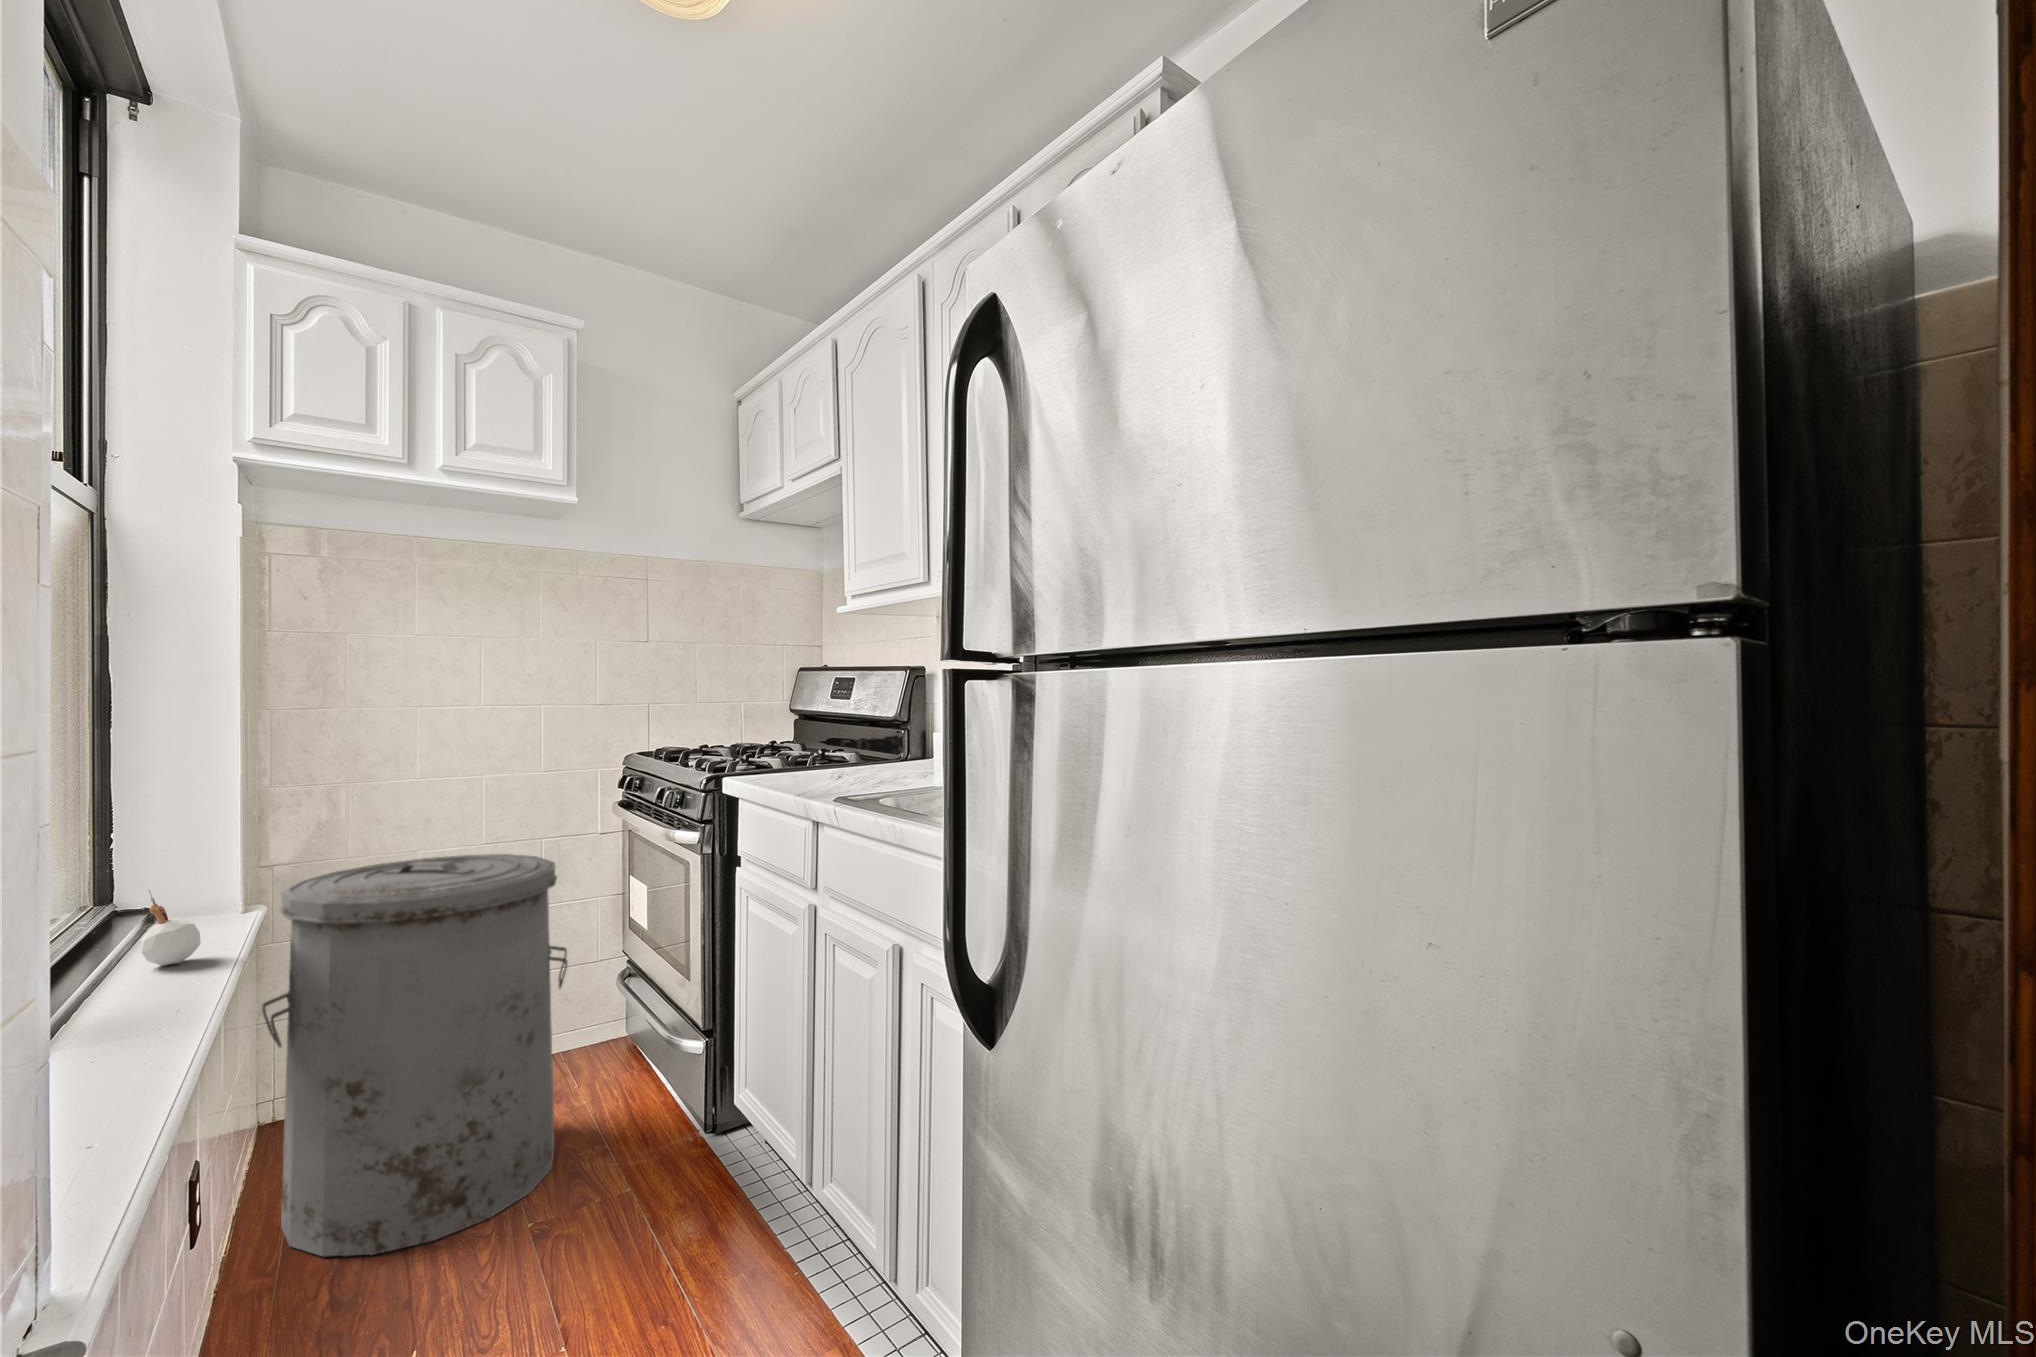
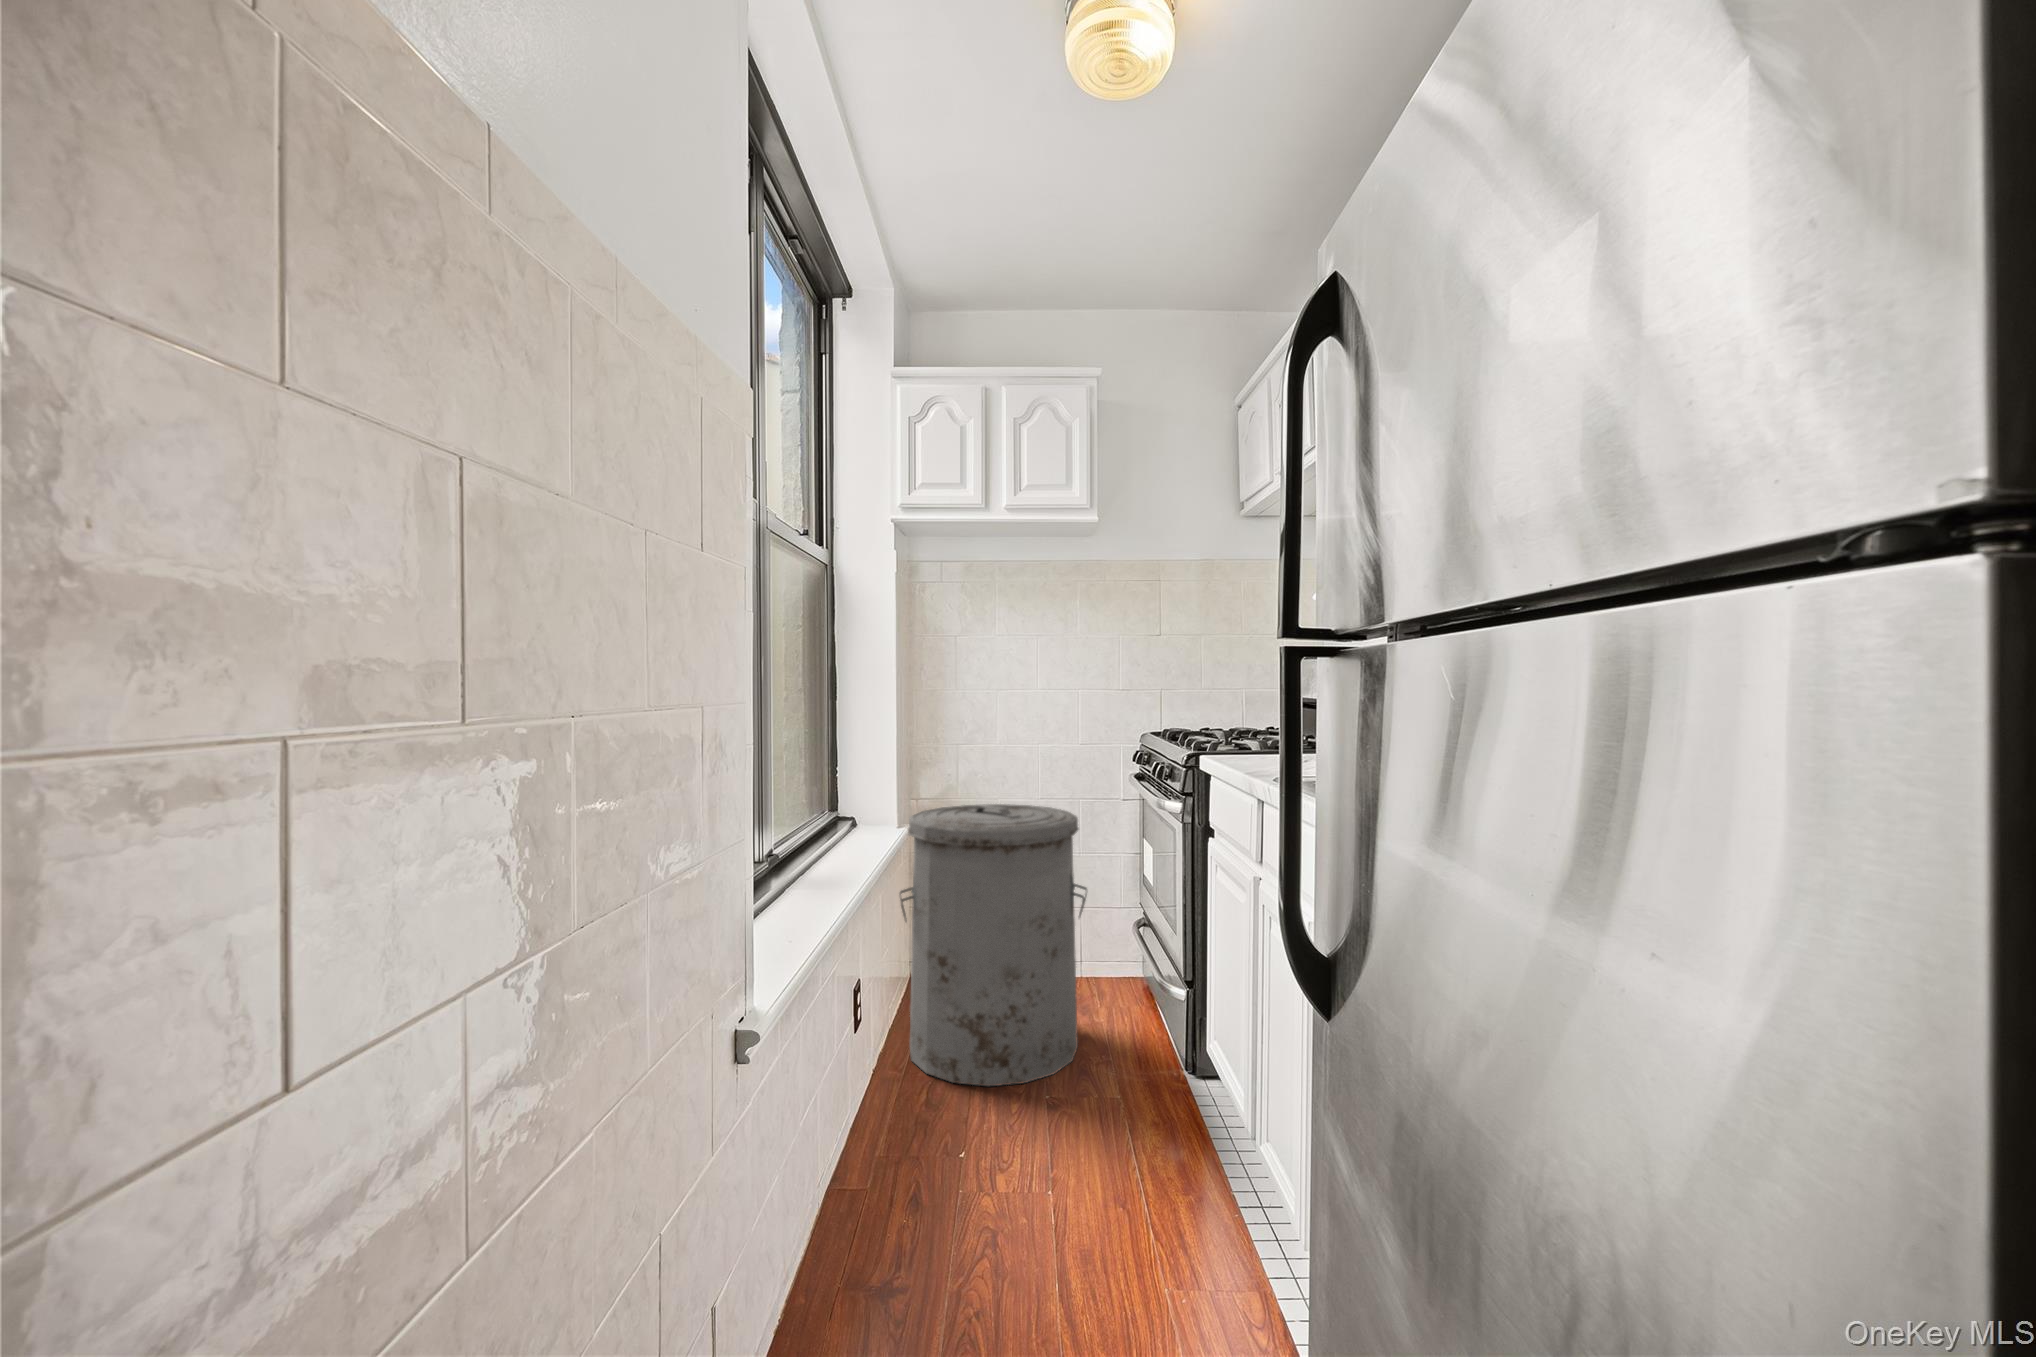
candle: present [141,890,201,966] -> none [834,805,862,854]

